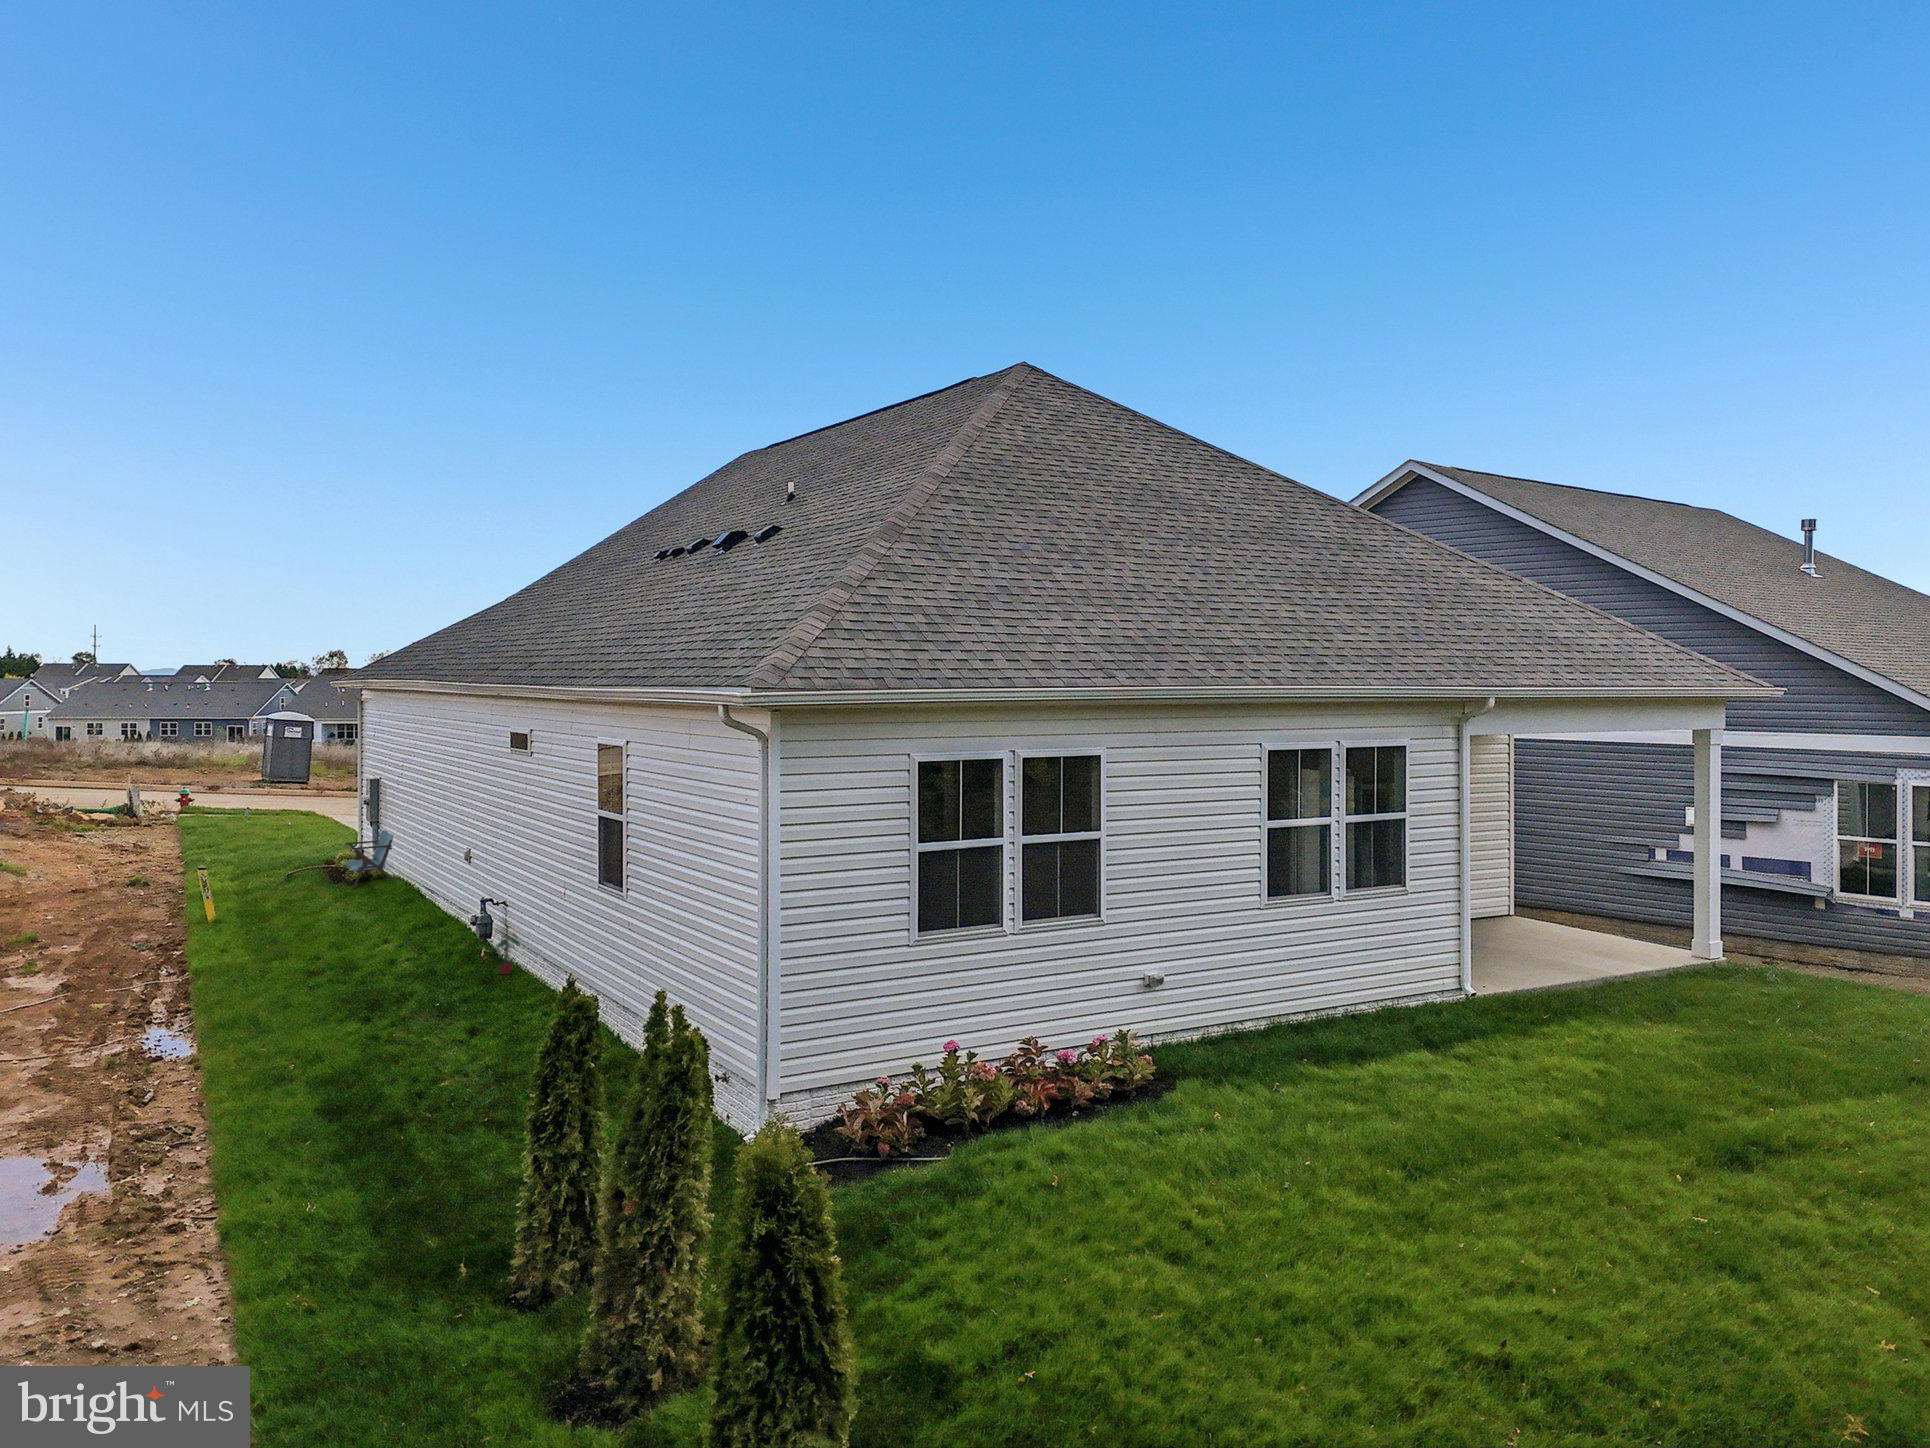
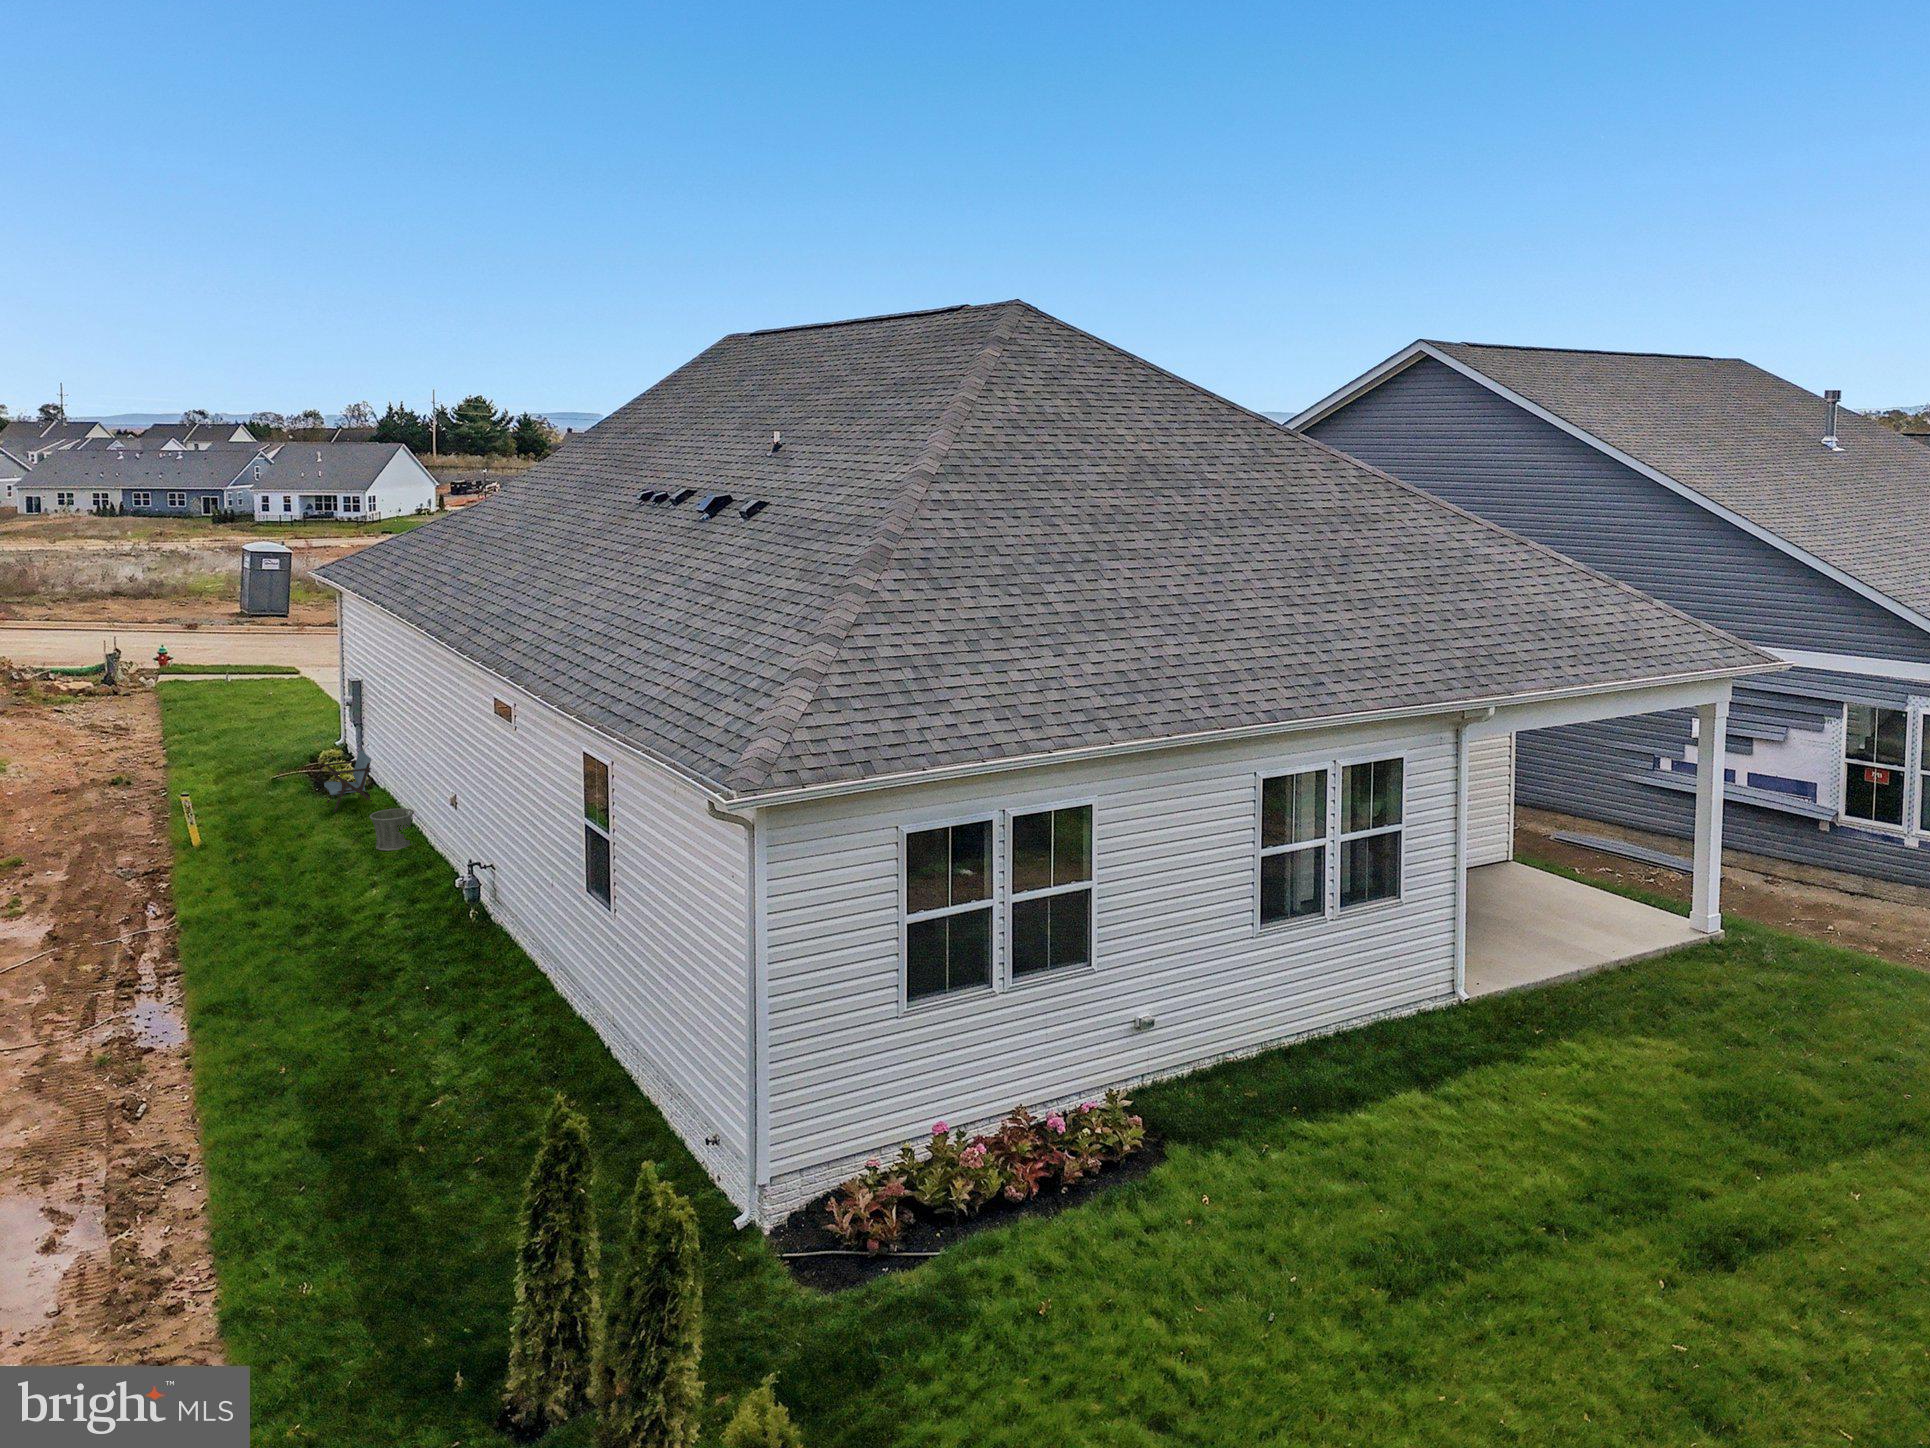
basket: none [389,872,434,912] -> present [370,808,414,851]
potted plant: present [495,933,520,974] -> none [468,905,505,948]

